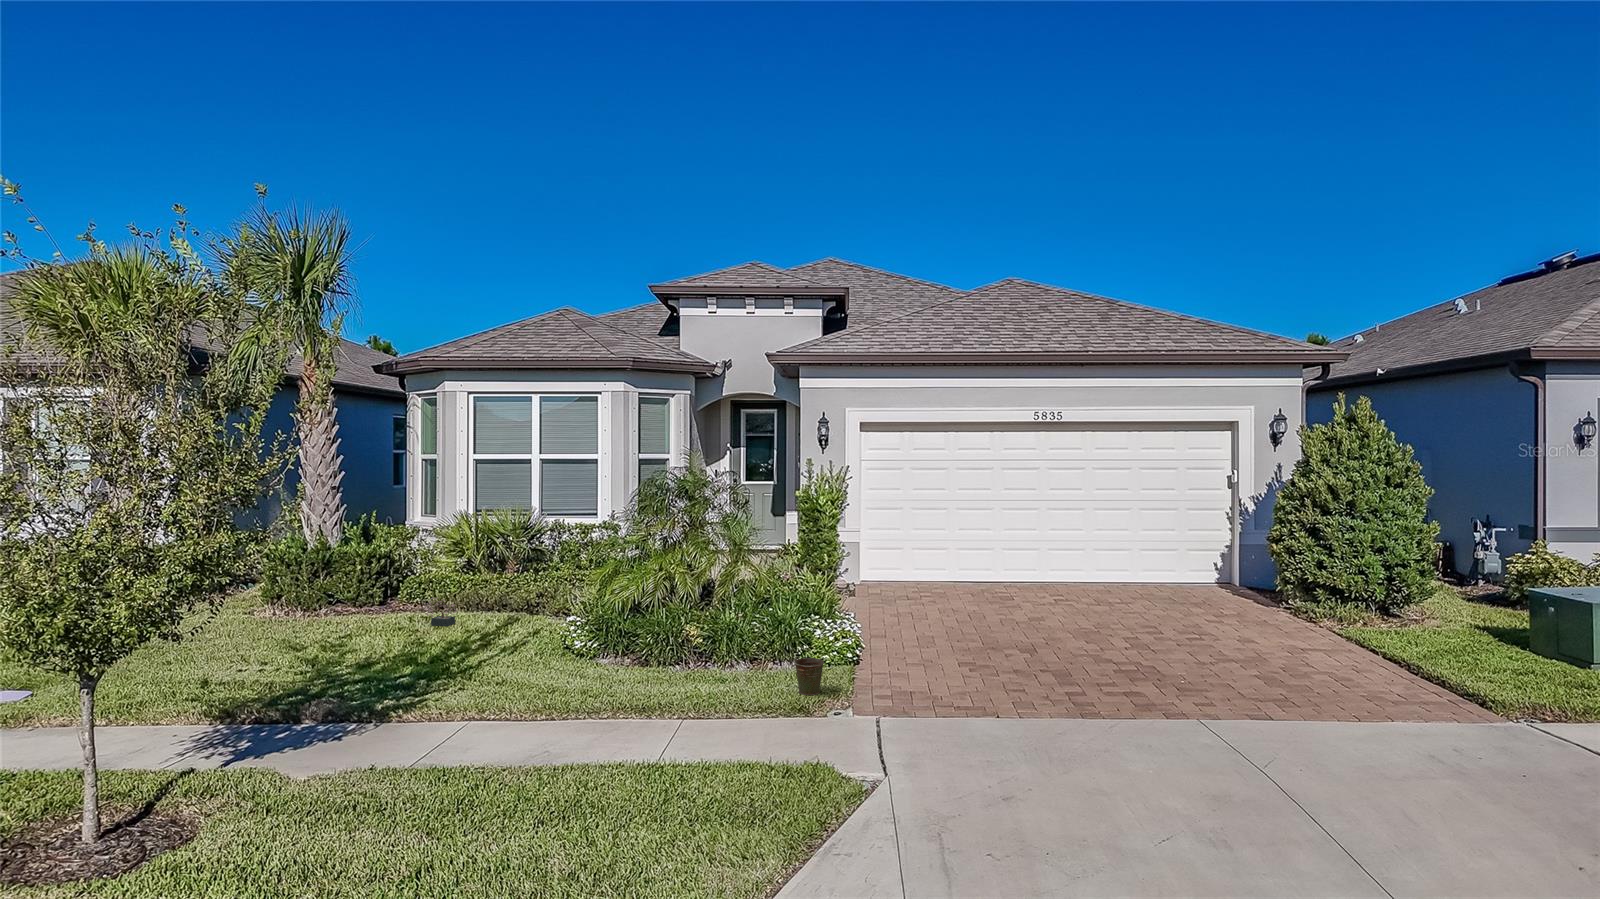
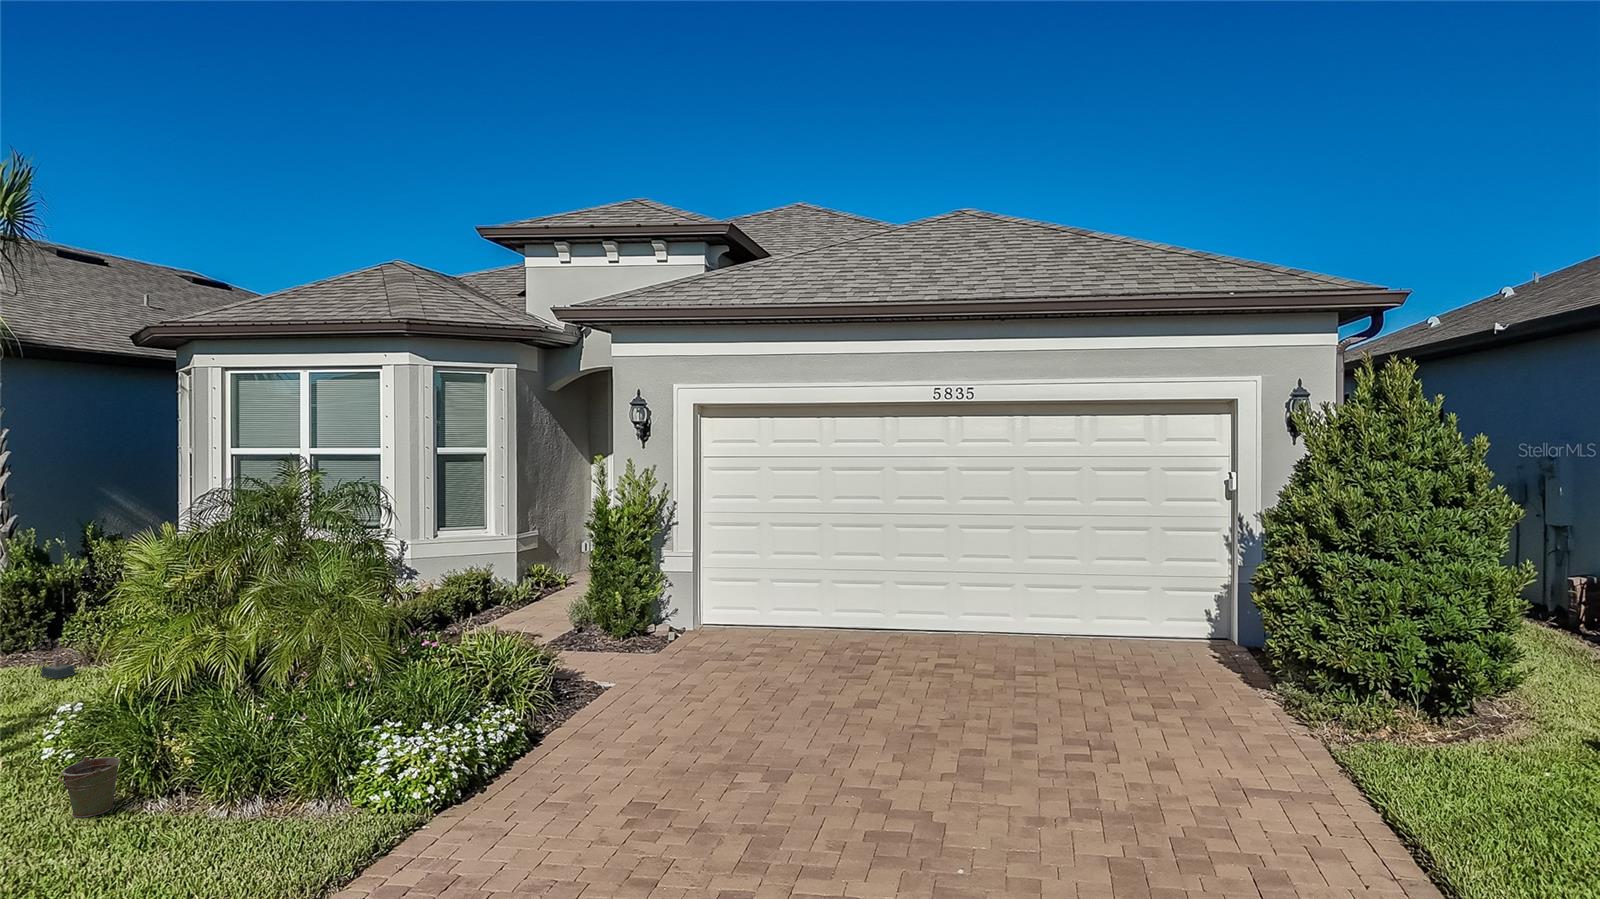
bucket: present [794,658,824,695] -> present [58,757,120,817]

